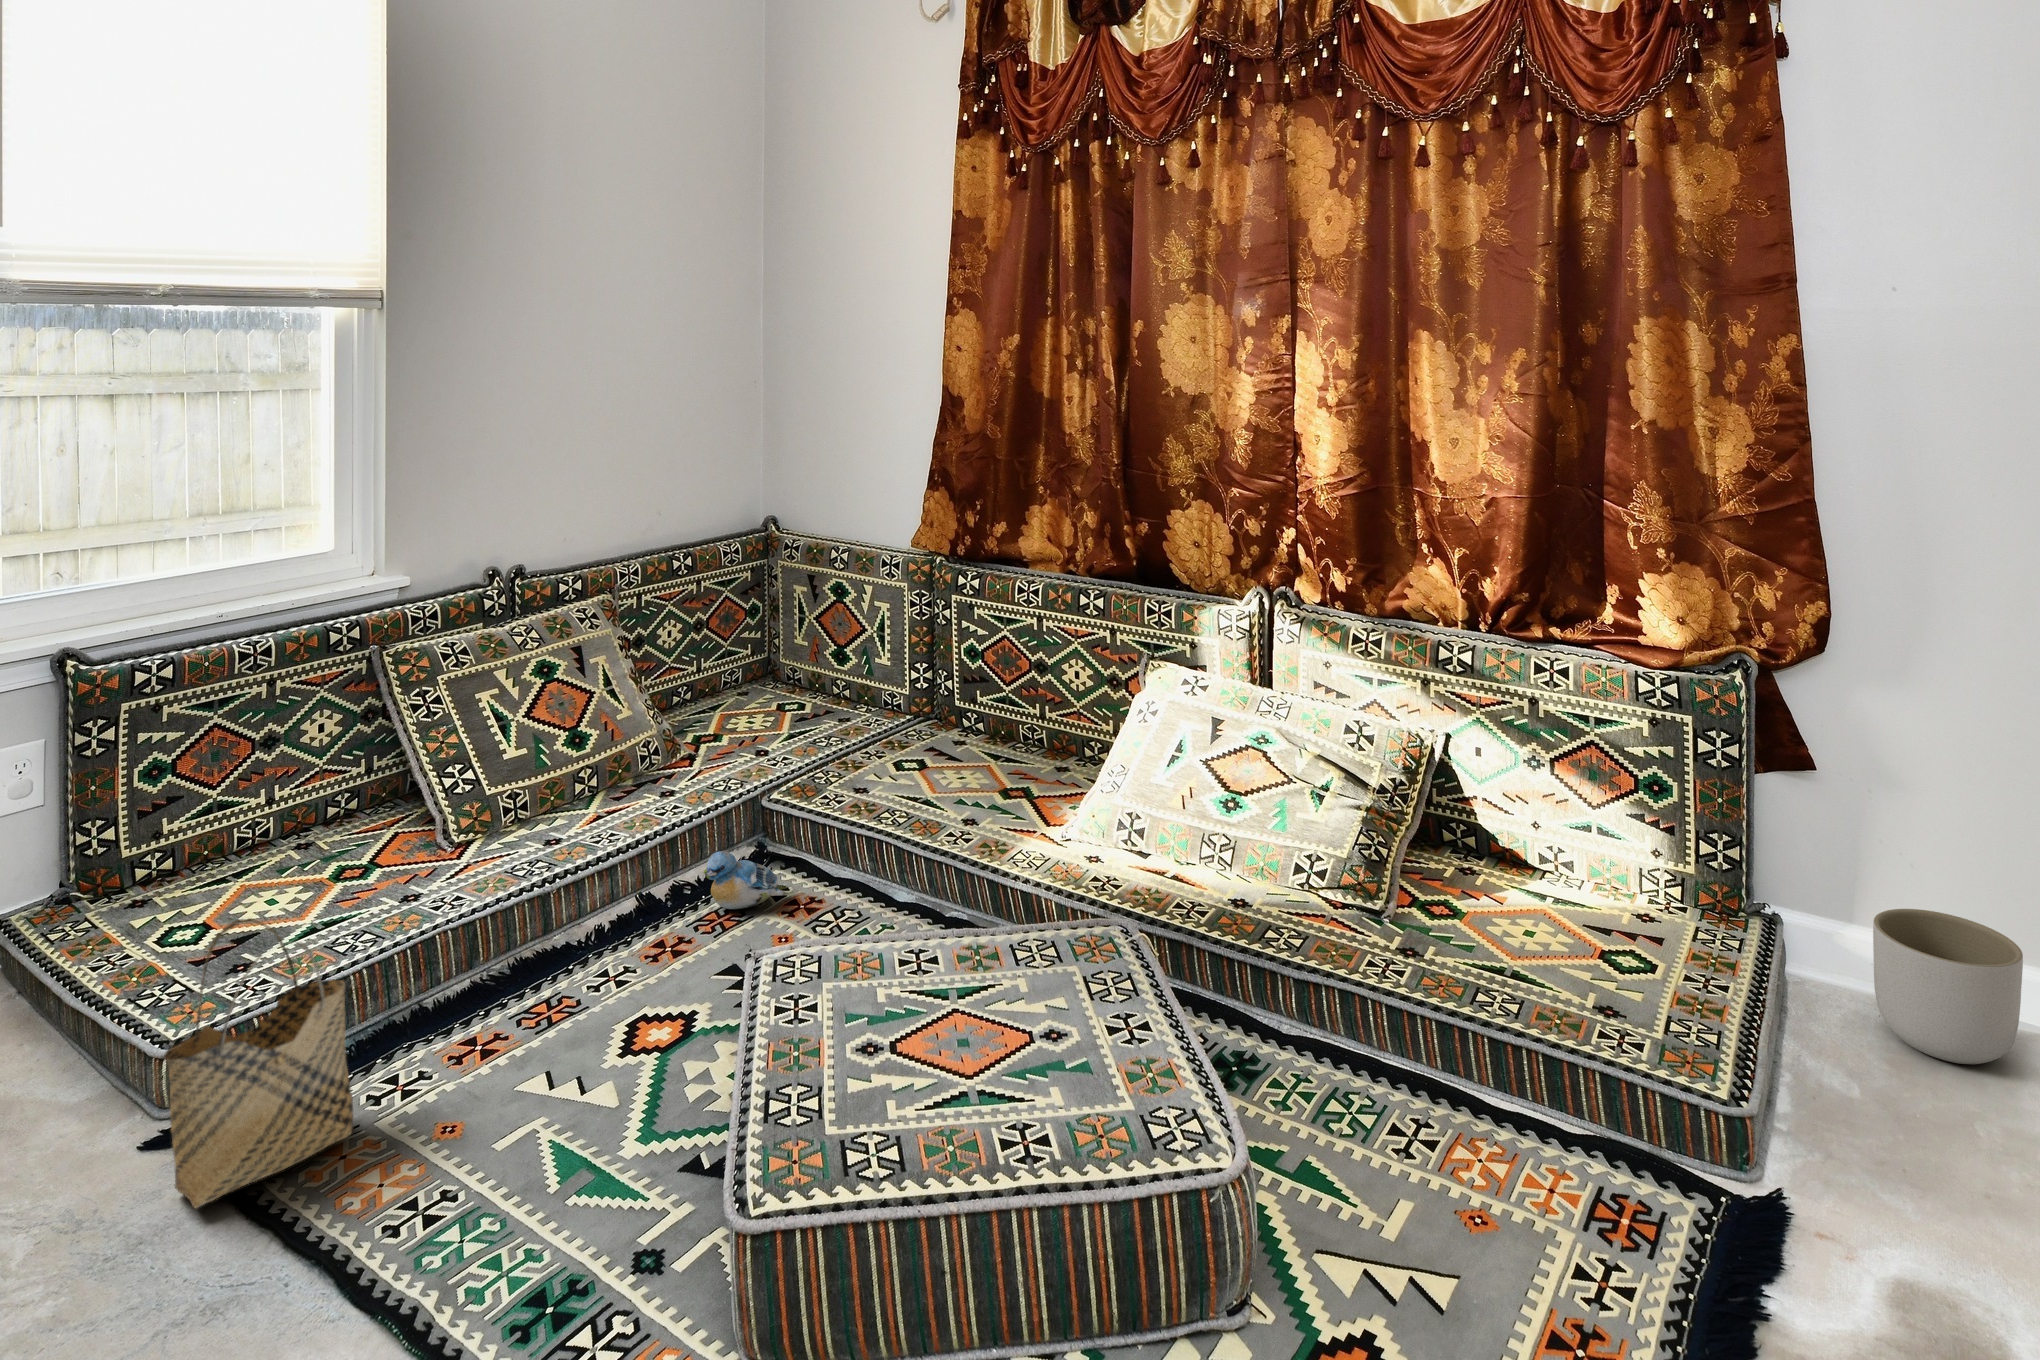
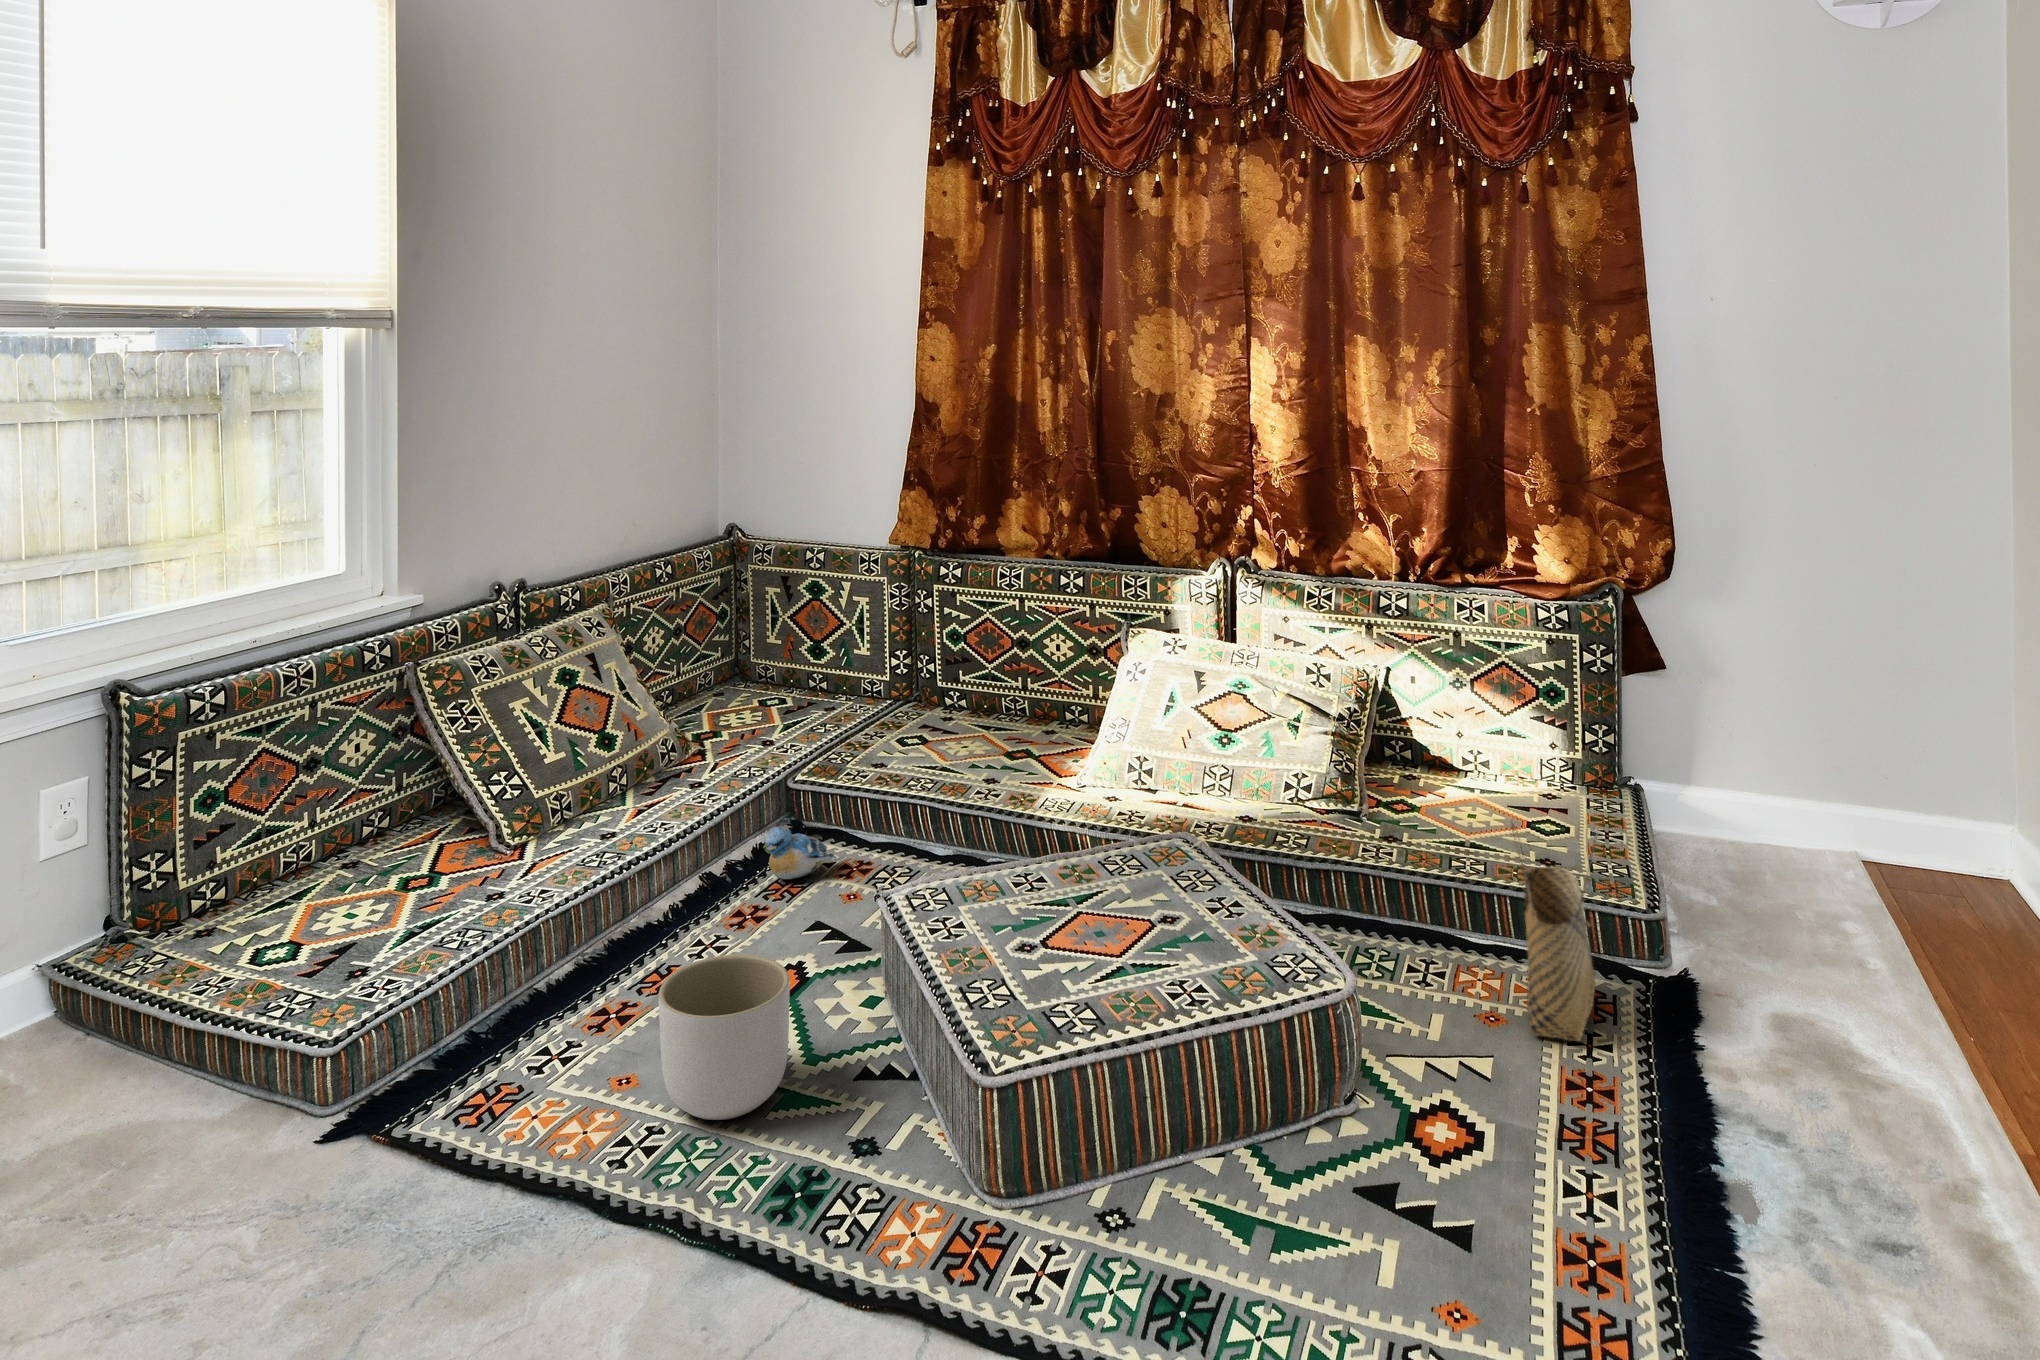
planter: present [1873,909,2023,1064] -> present [659,954,790,1120]
woven basket: present [164,918,353,1208] -> present [1512,823,1598,1041]

